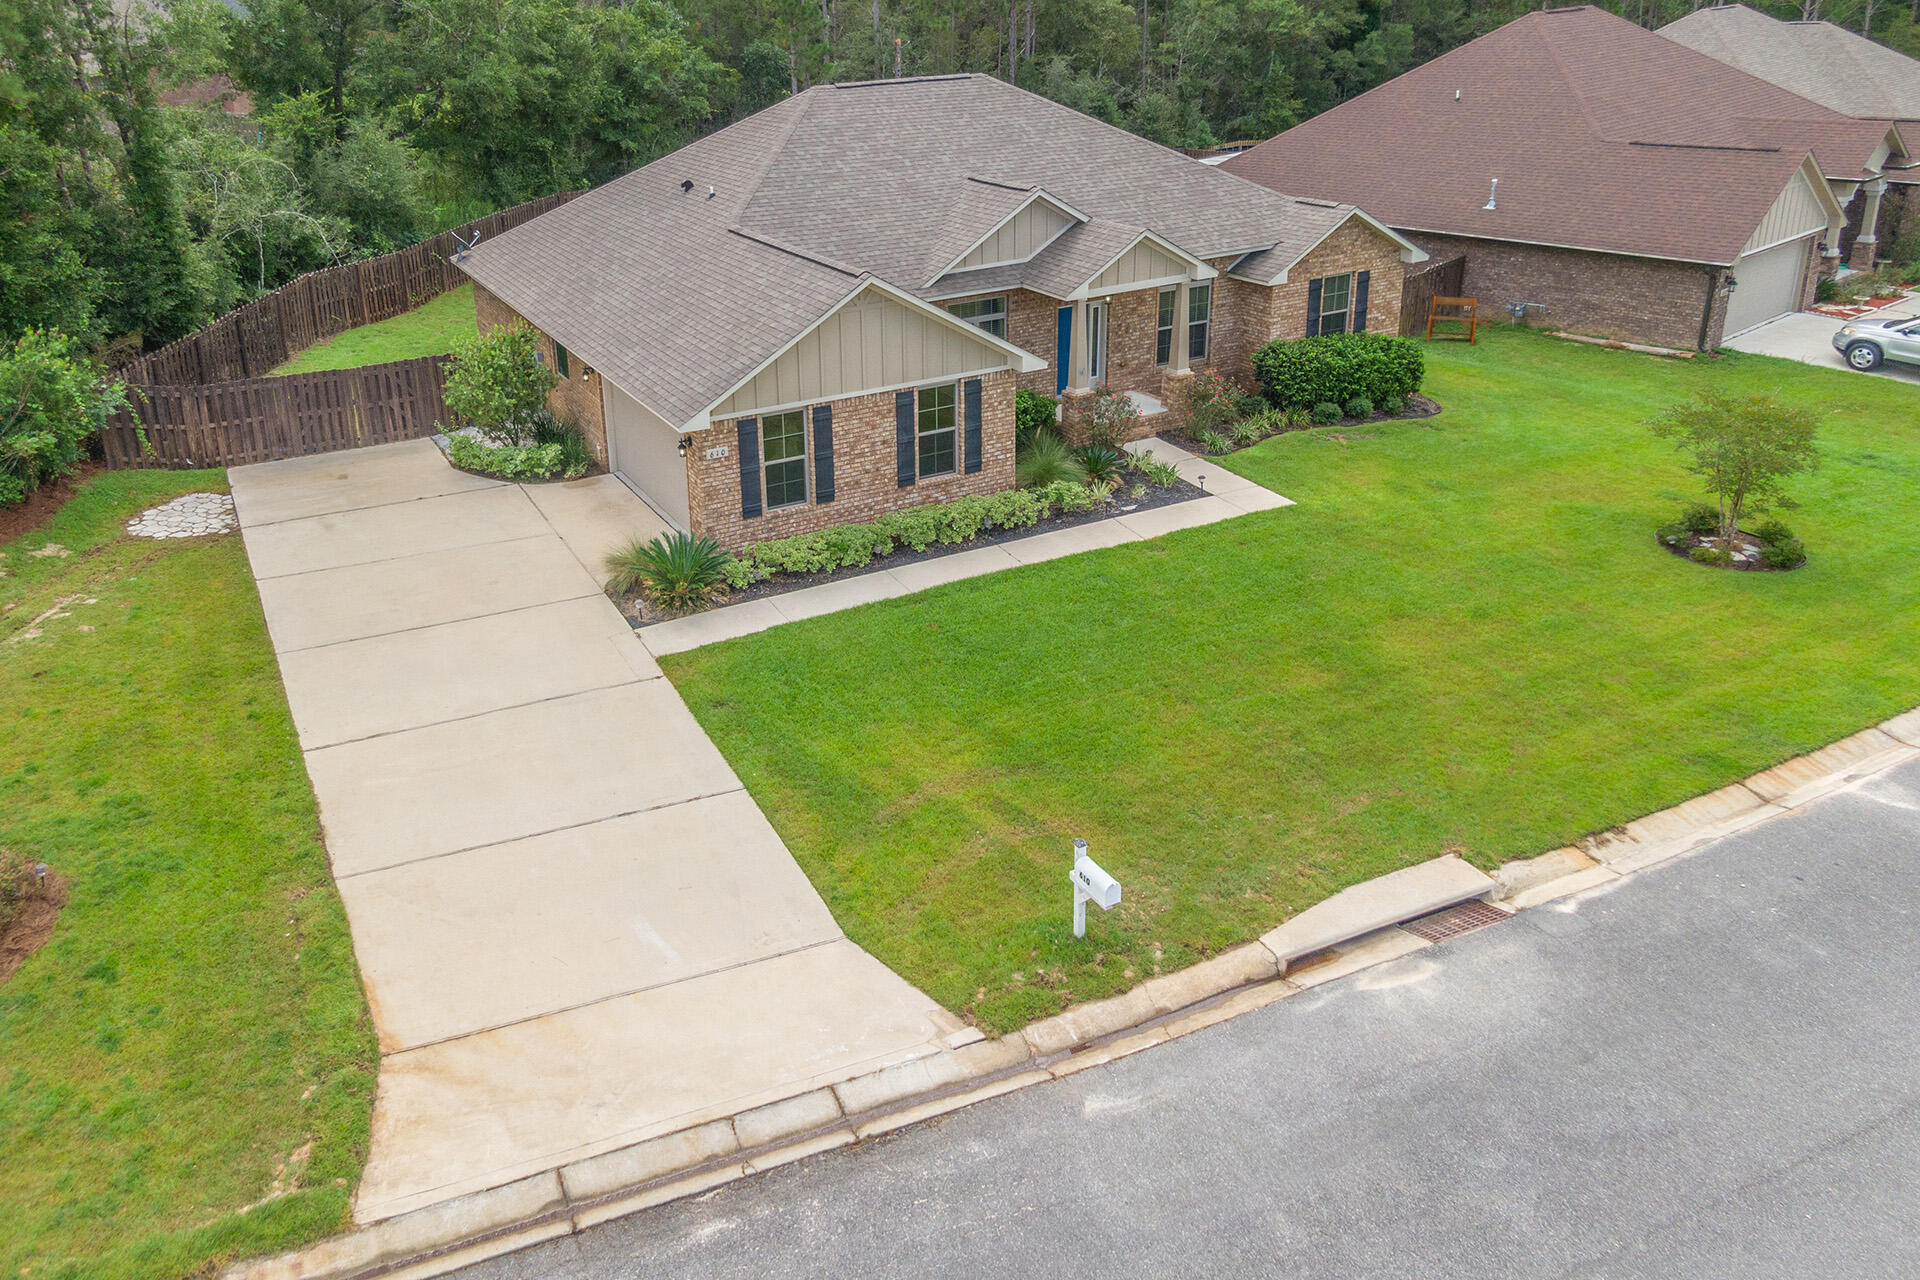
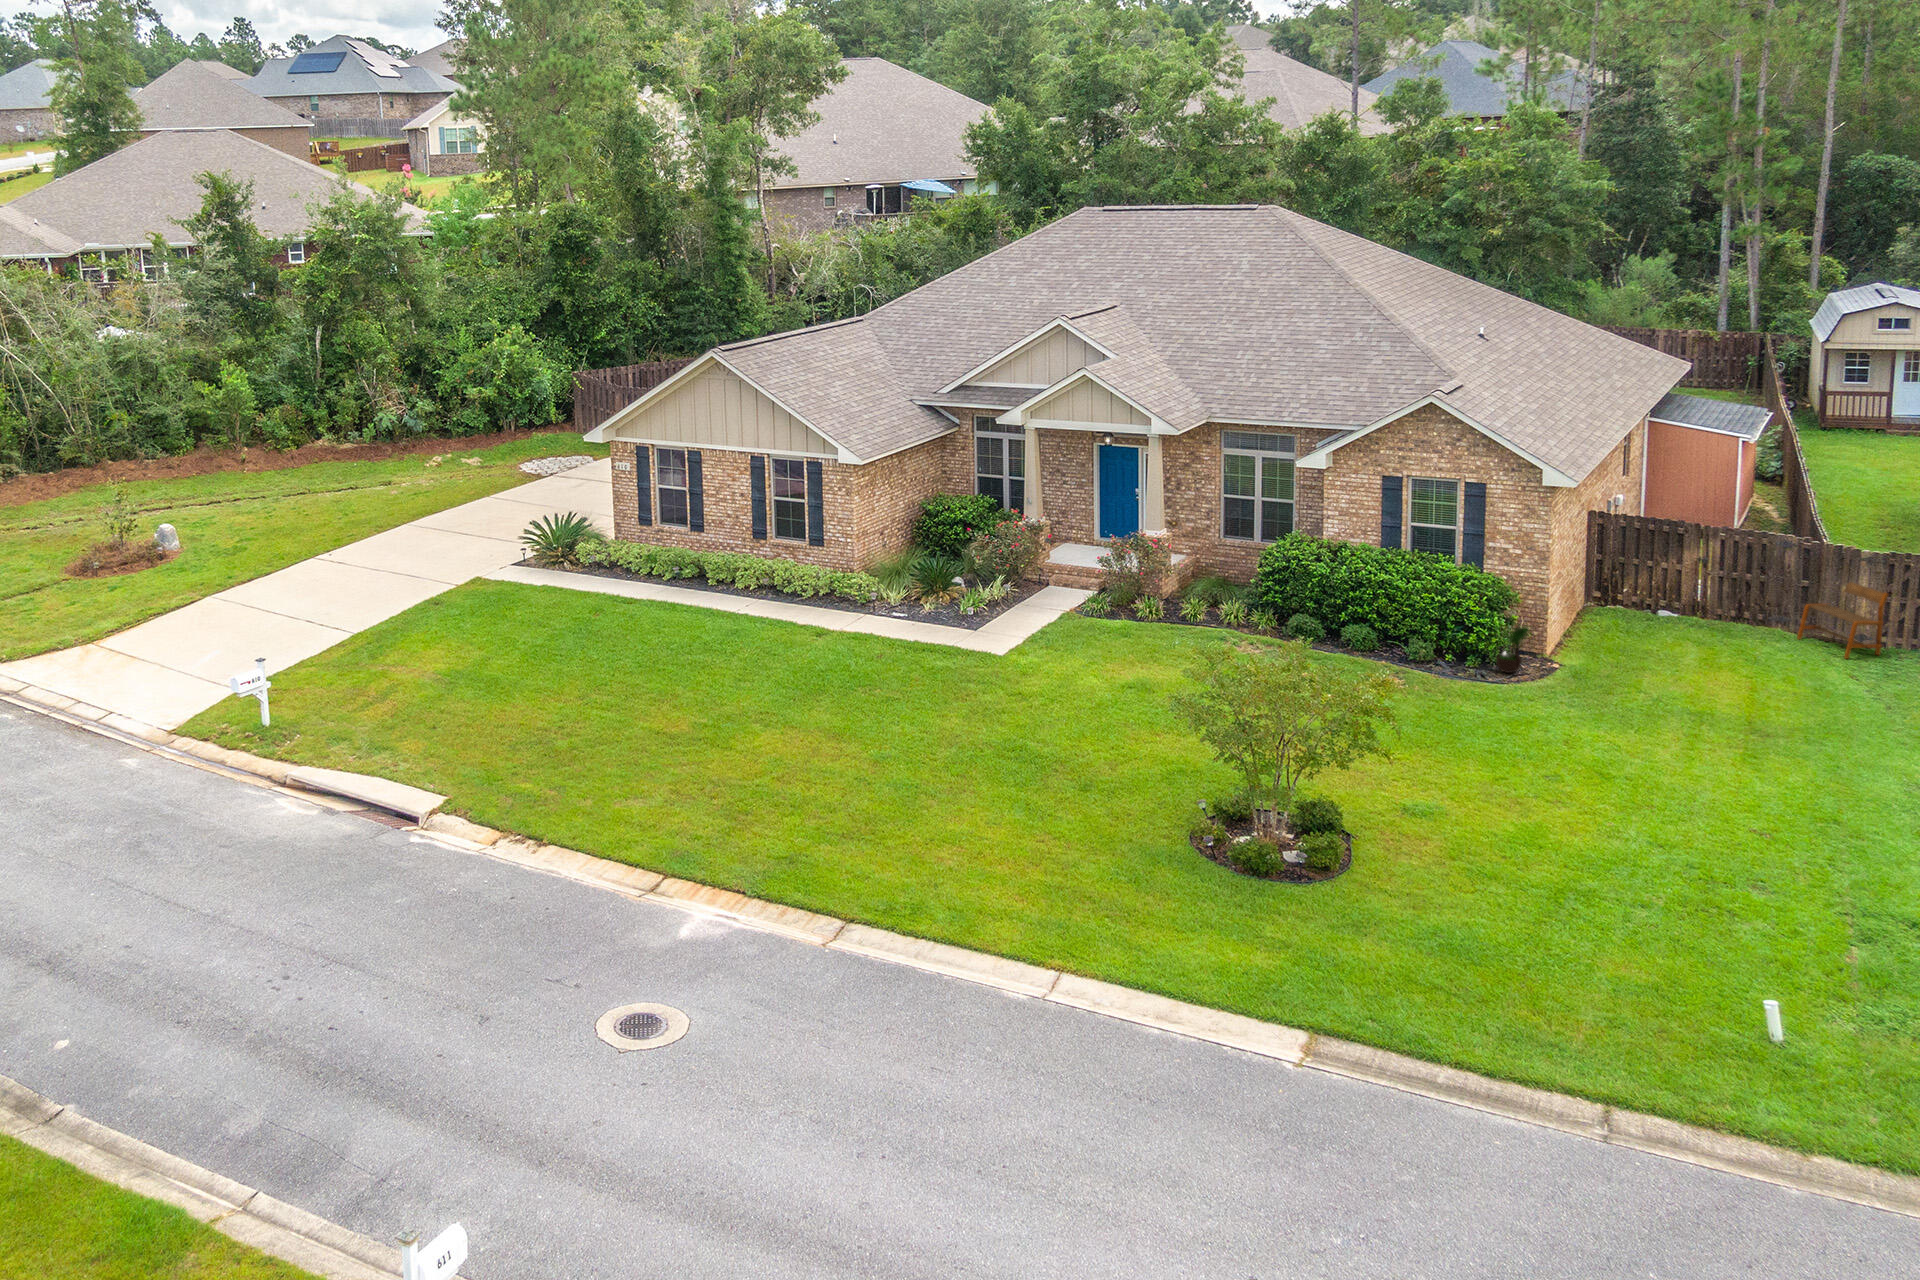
potted tree: none [1429,363,1459,403] -> present [1496,625,1529,673]

